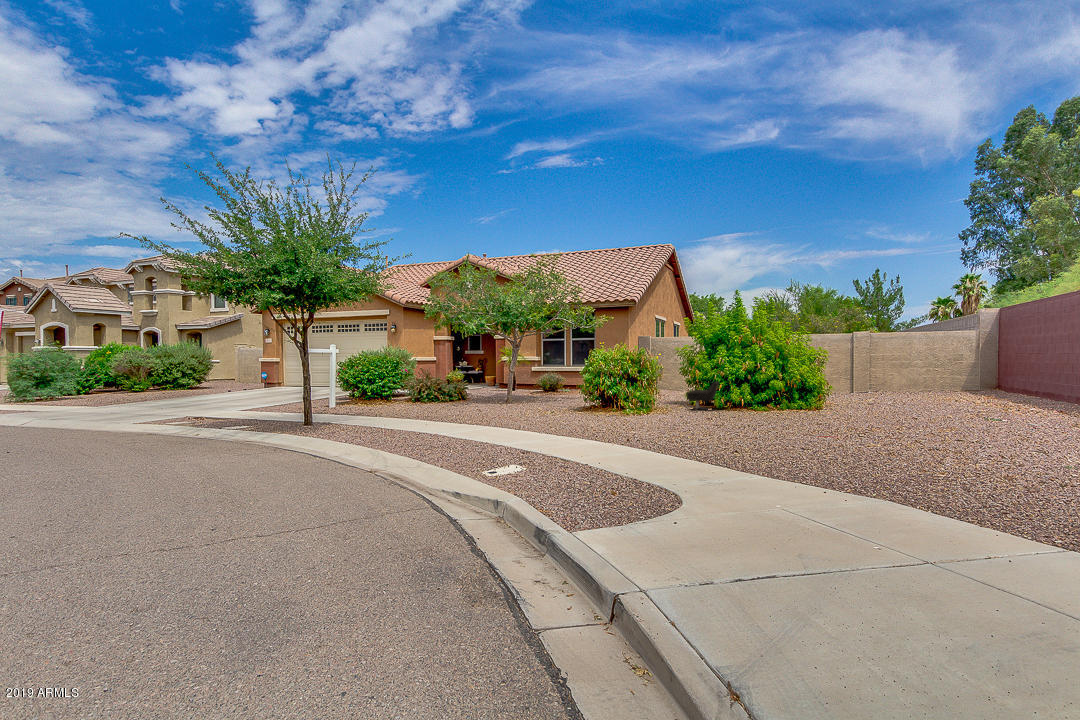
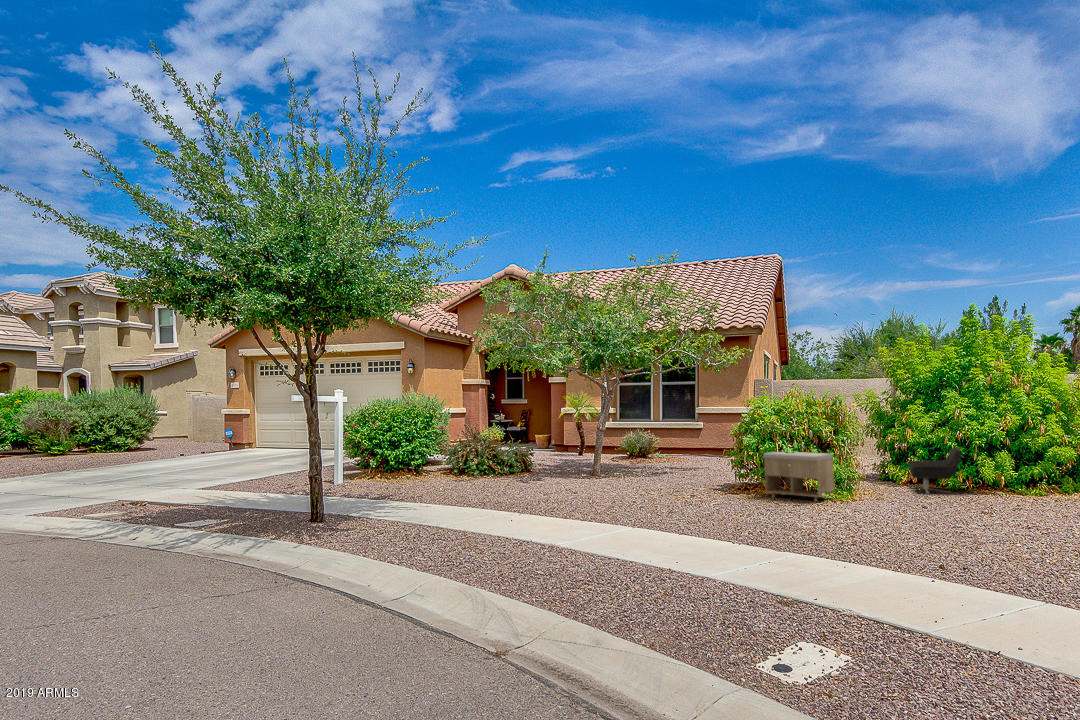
storage bench: none [592,384,634,414] -> present [763,452,834,501]

